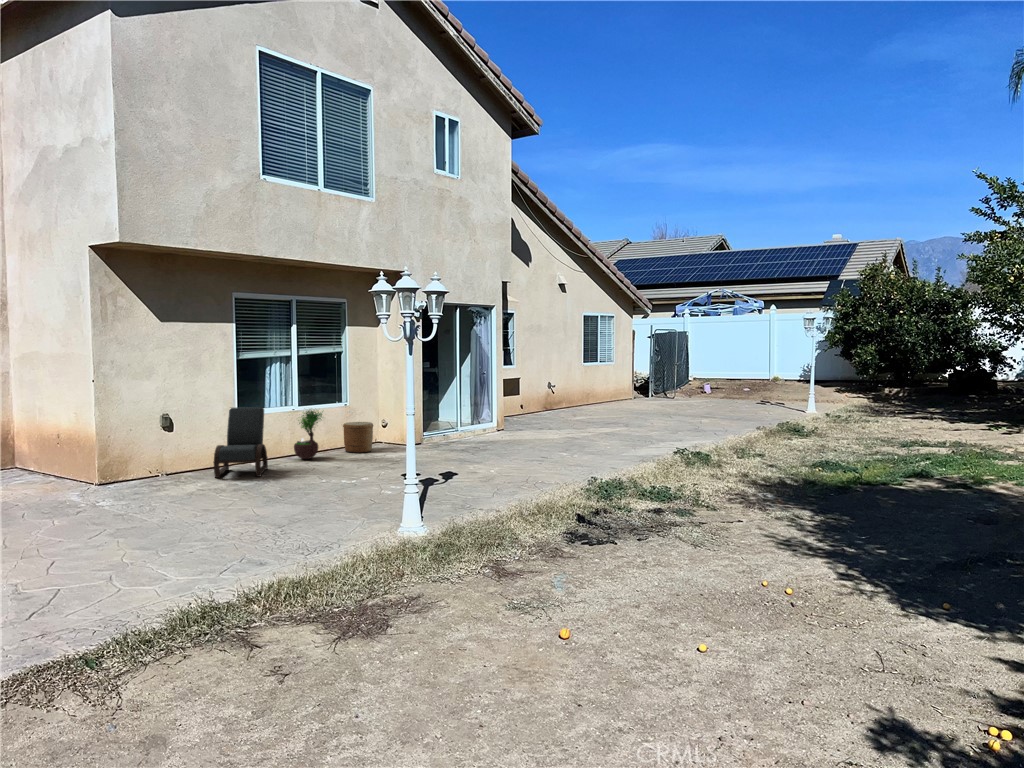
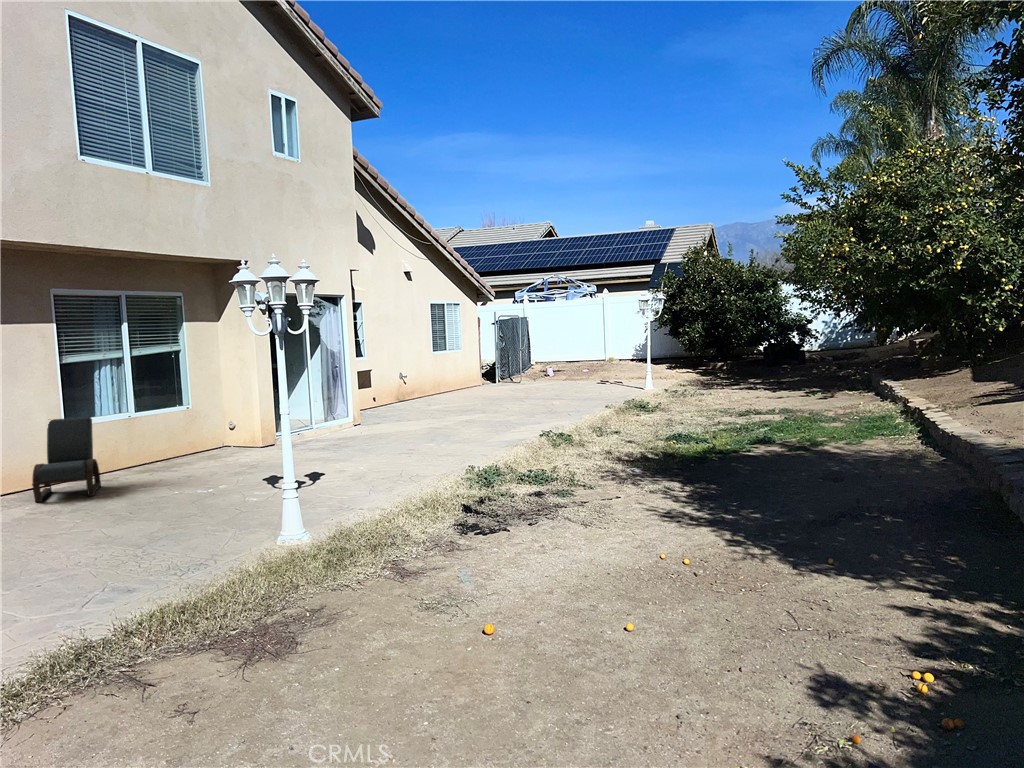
potted tree: present [294,410,322,459] -> none [131,411,167,472]
woven basket: present [343,422,373,453] -> none [187,425,222,460]

